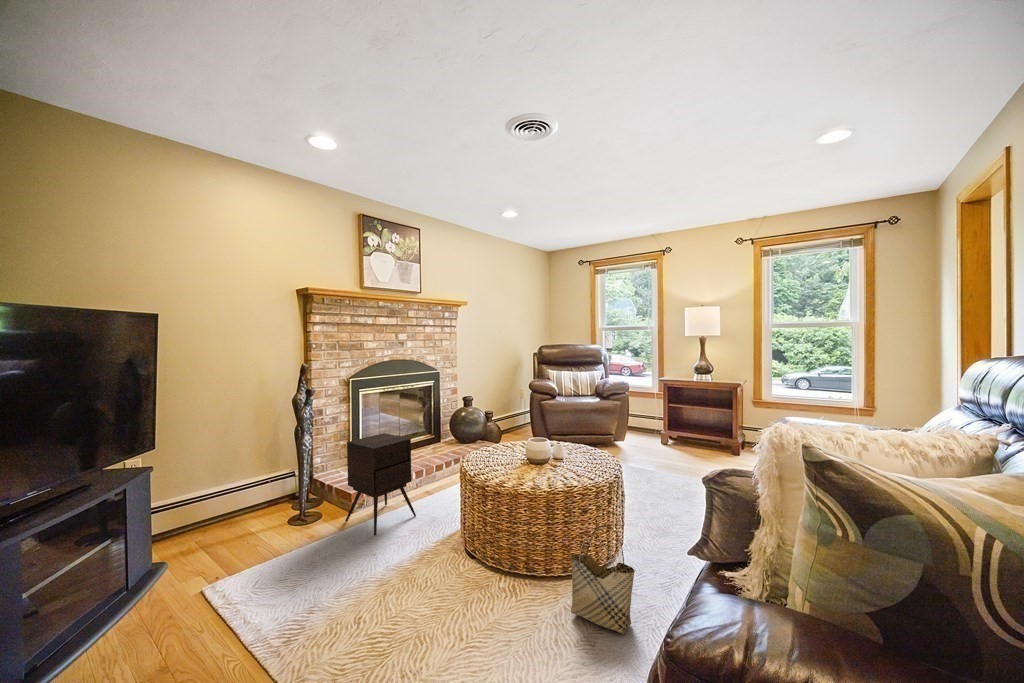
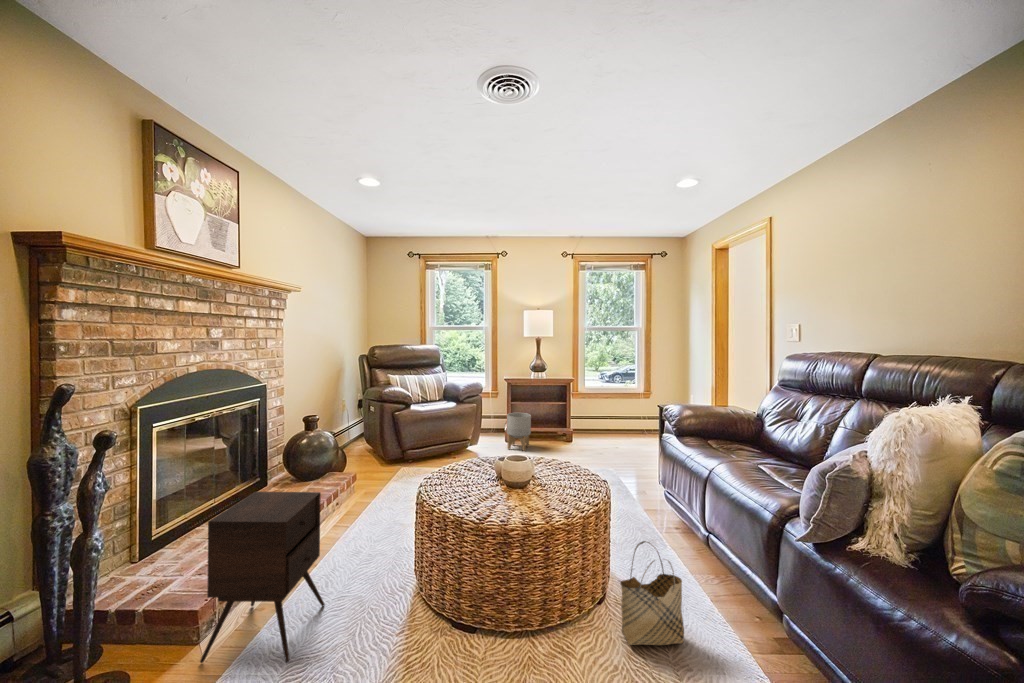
planter: none [658,412,685,453] -> present [507,413,531,451]

